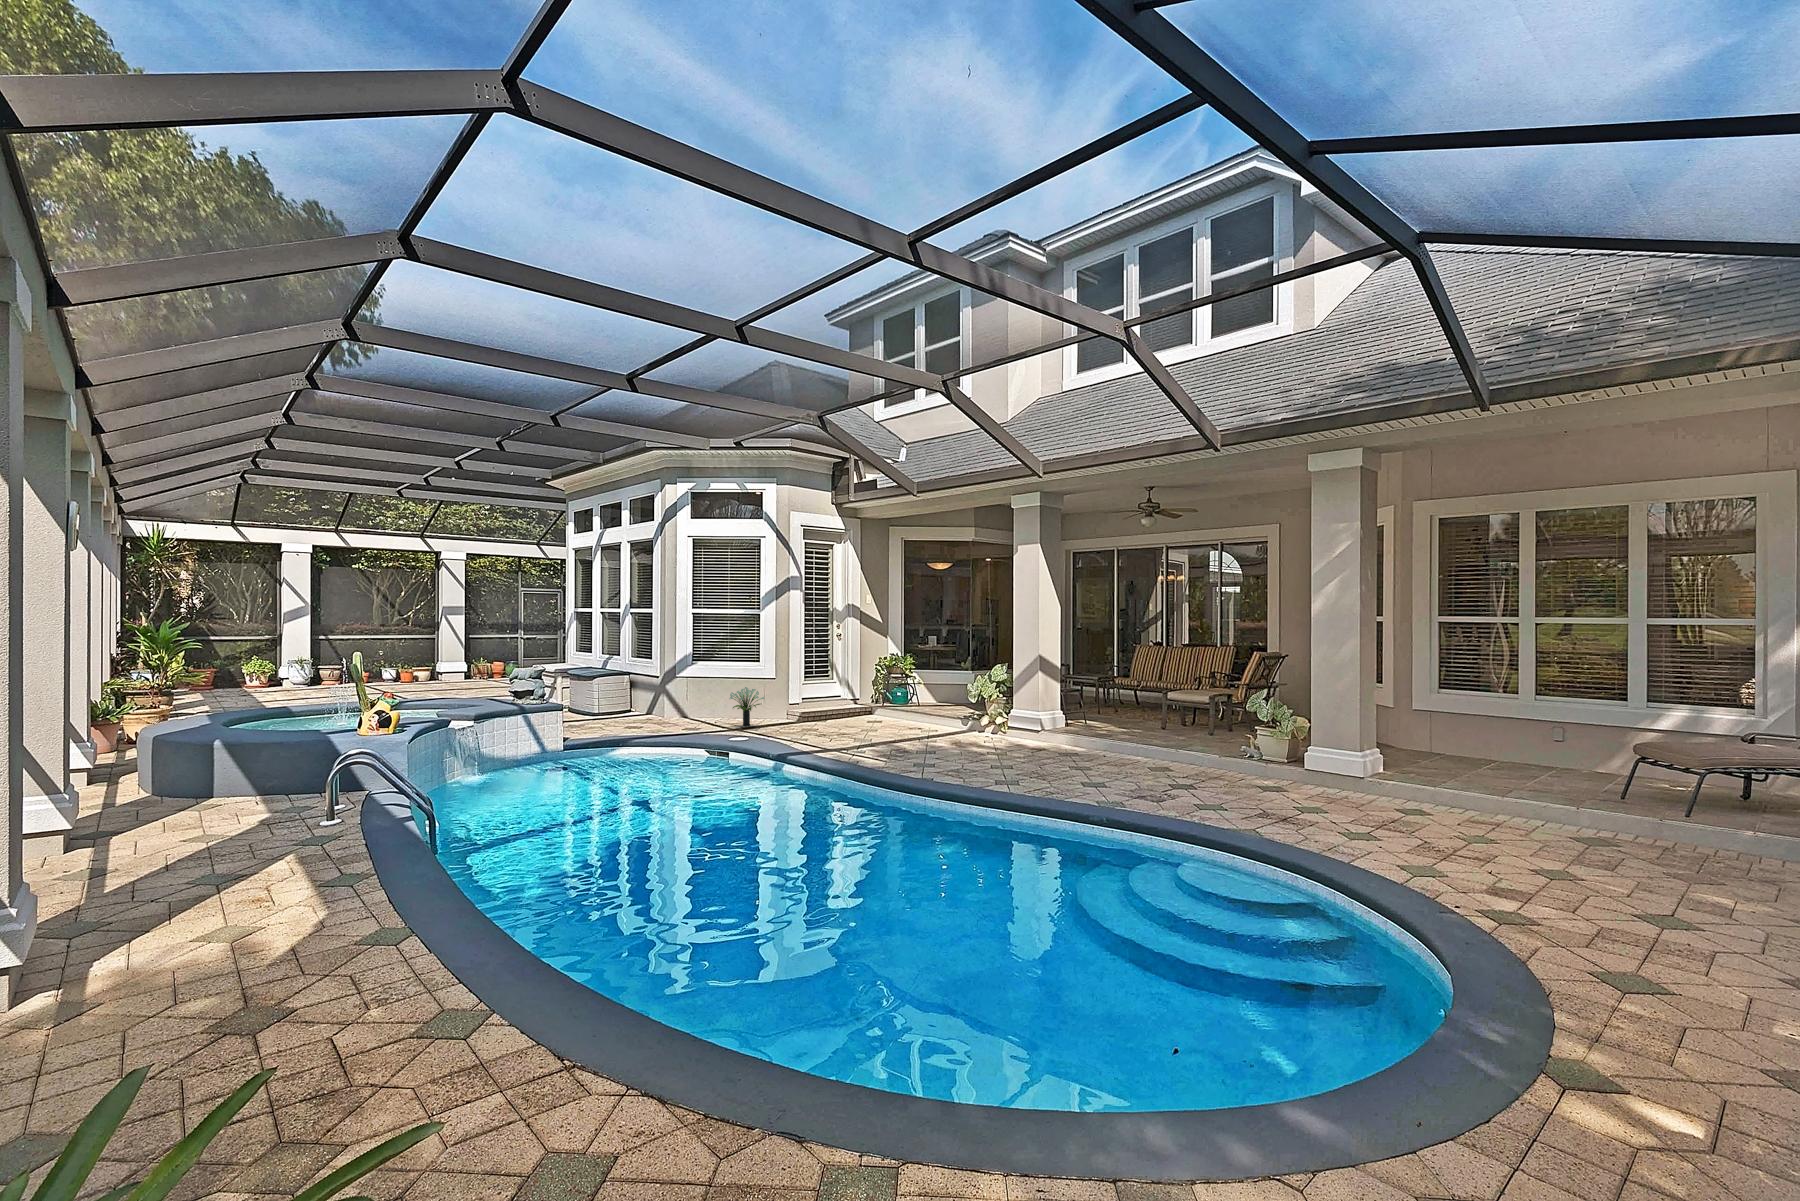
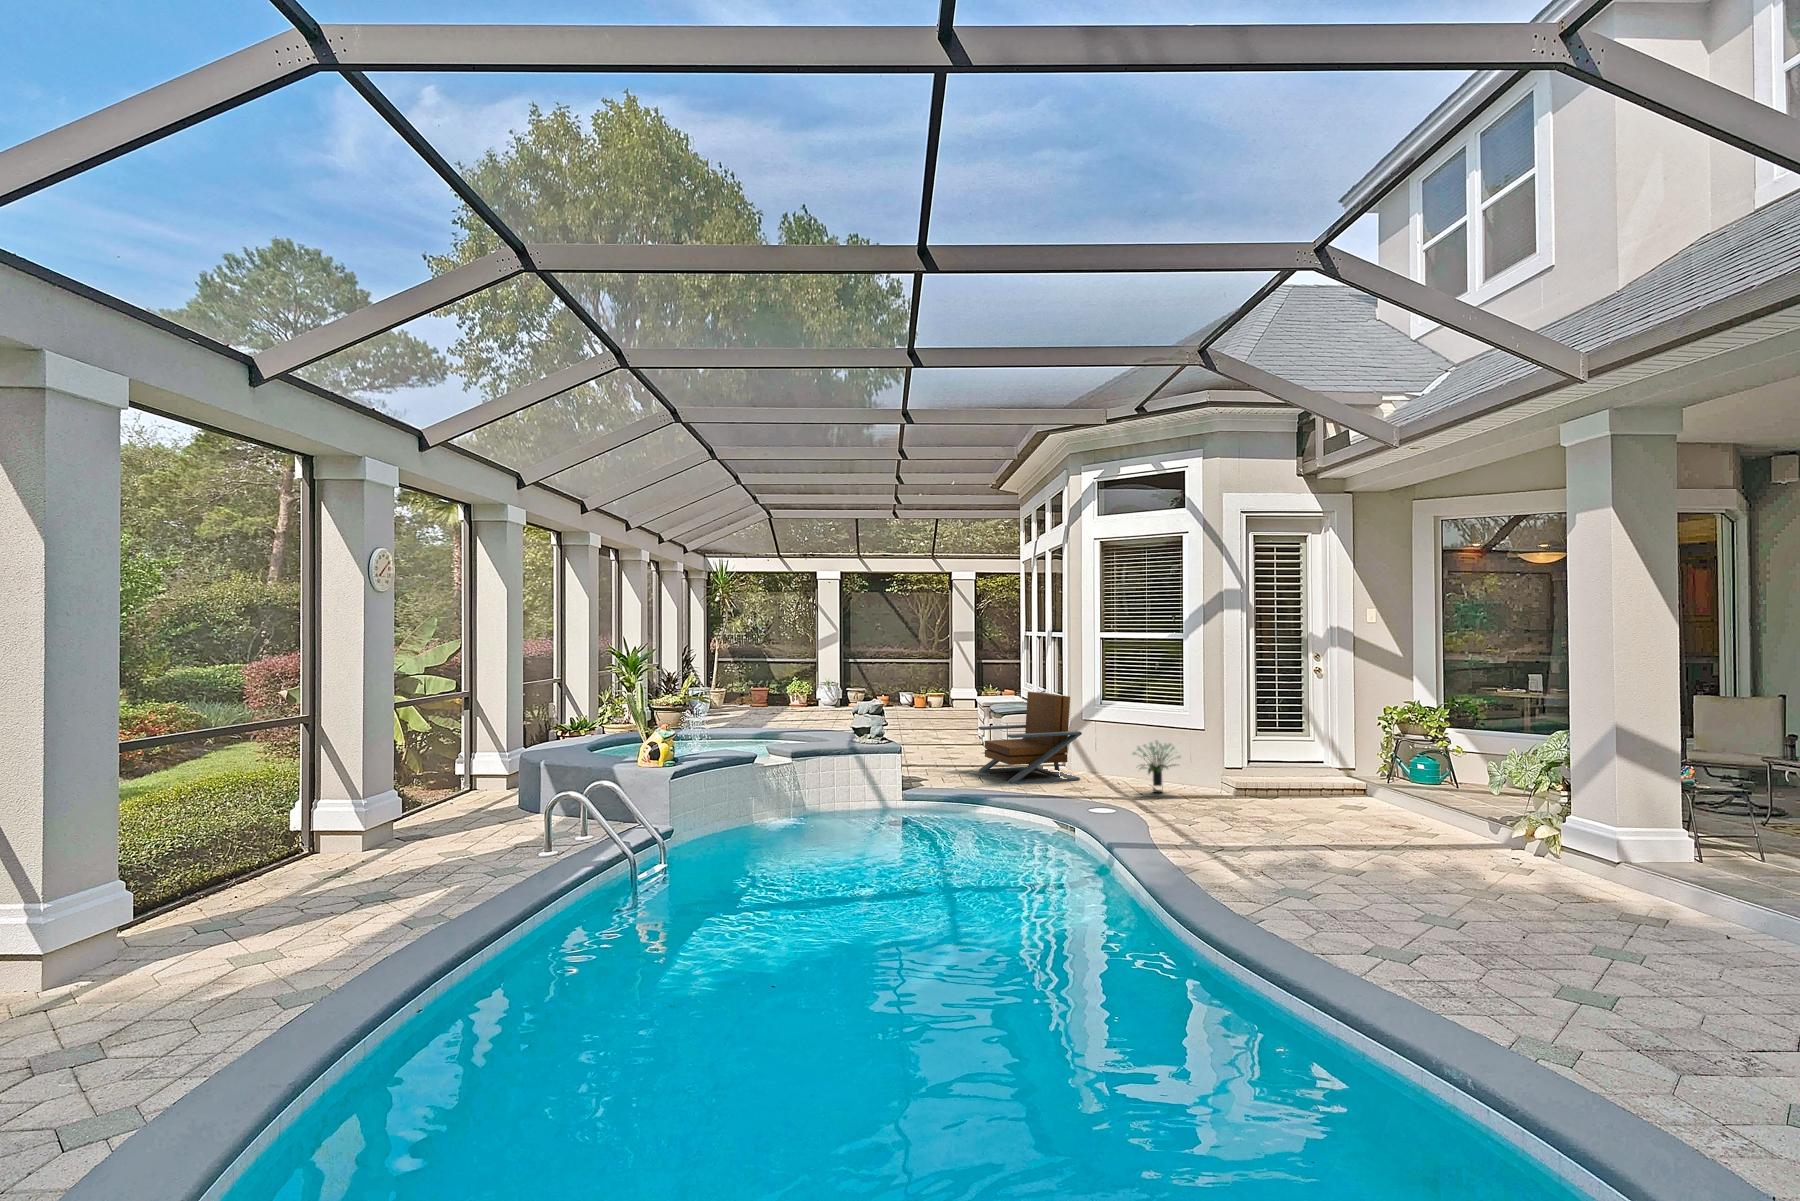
lounge chair: none [583,657,678,731] -> present [978,692,1082,784]

